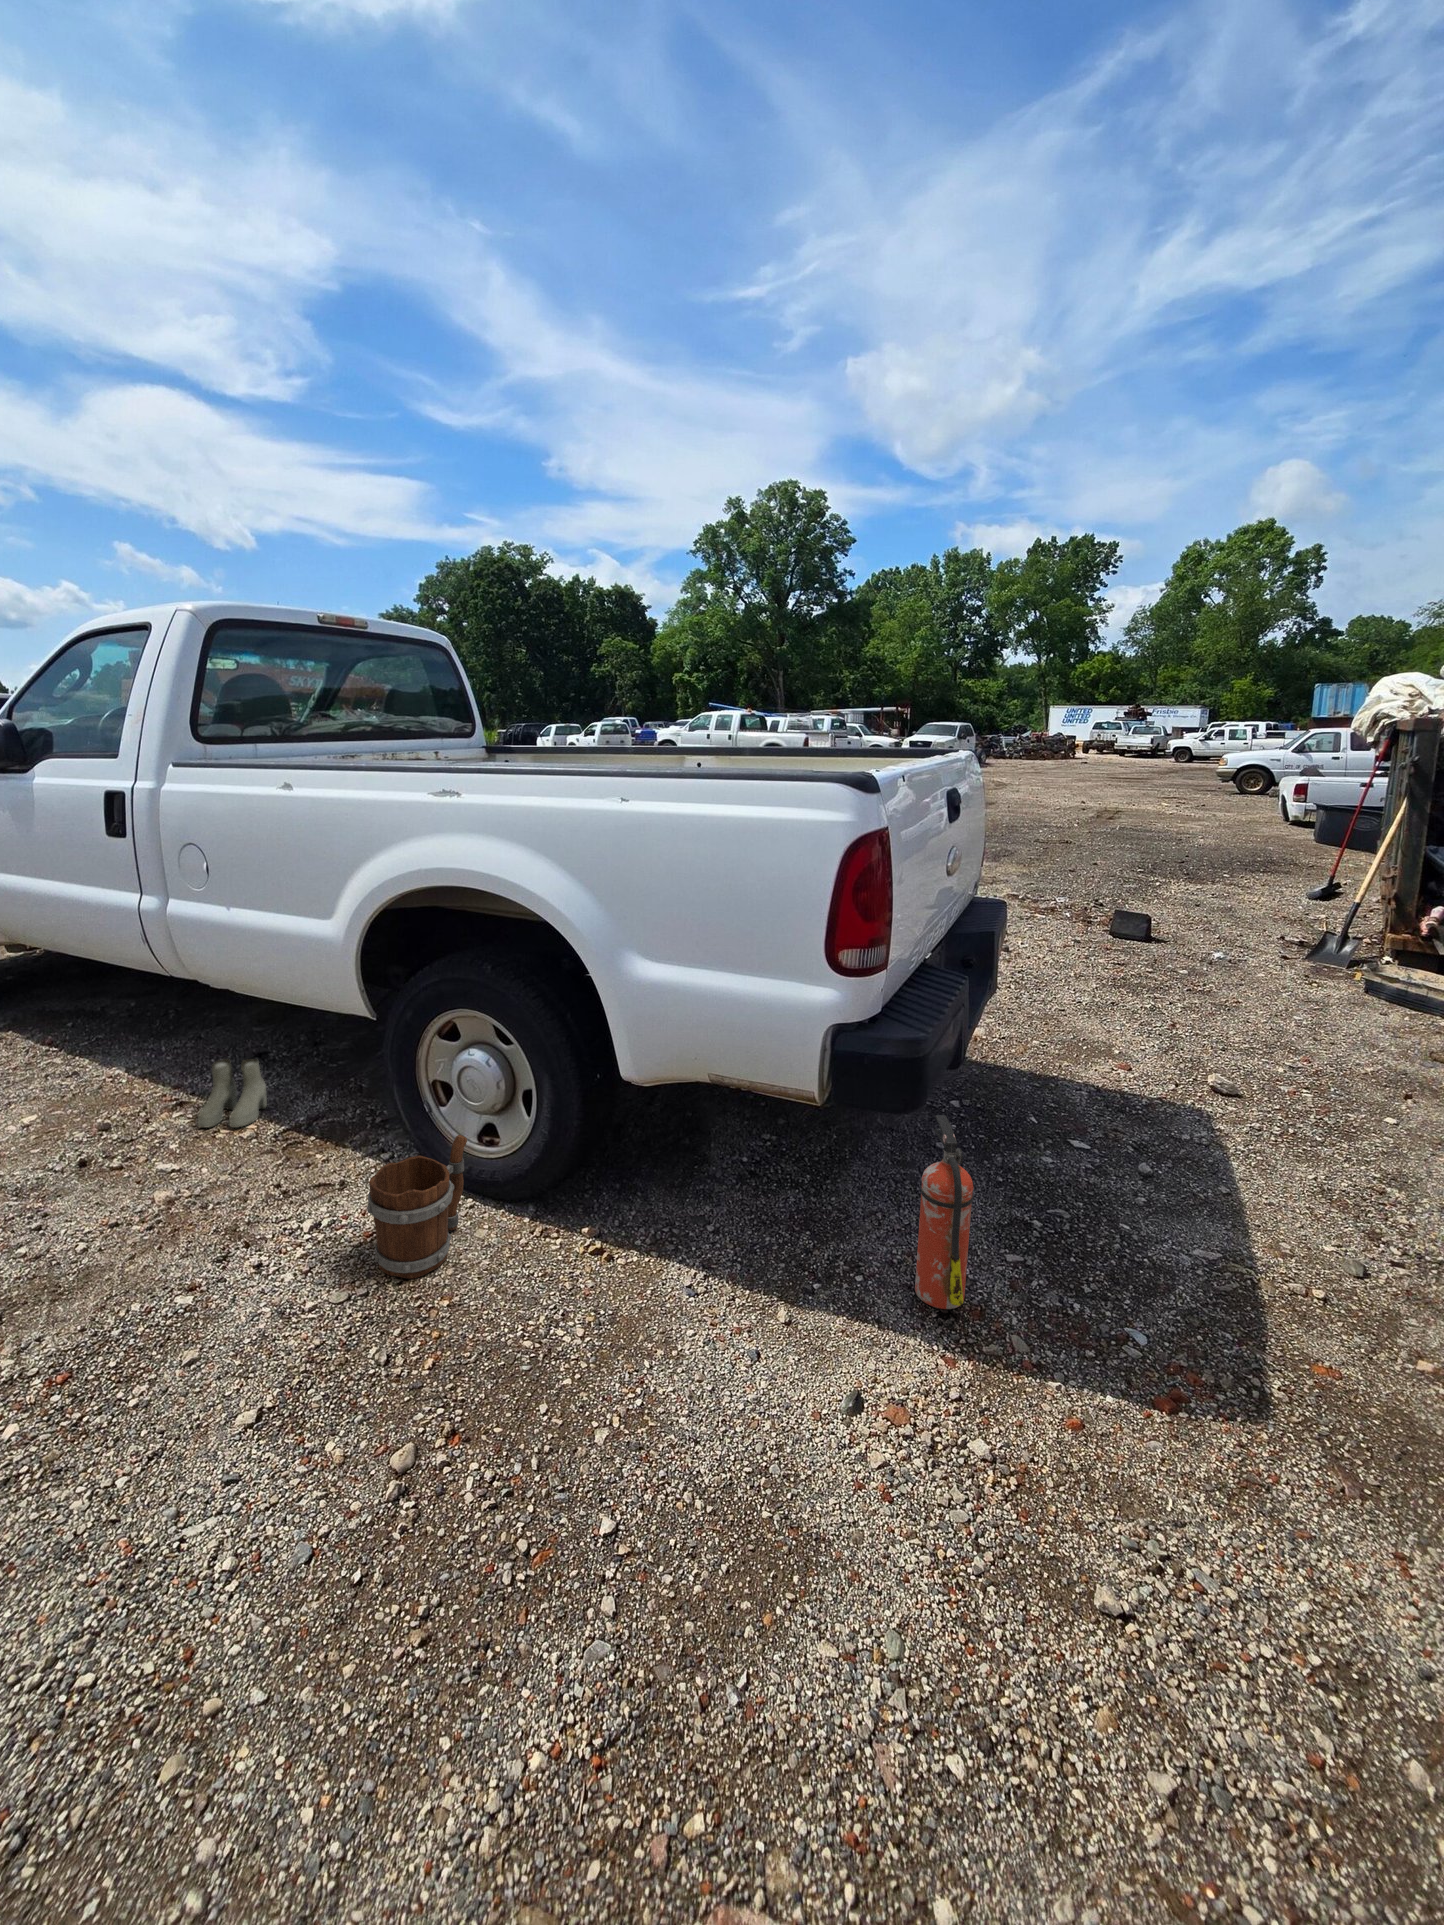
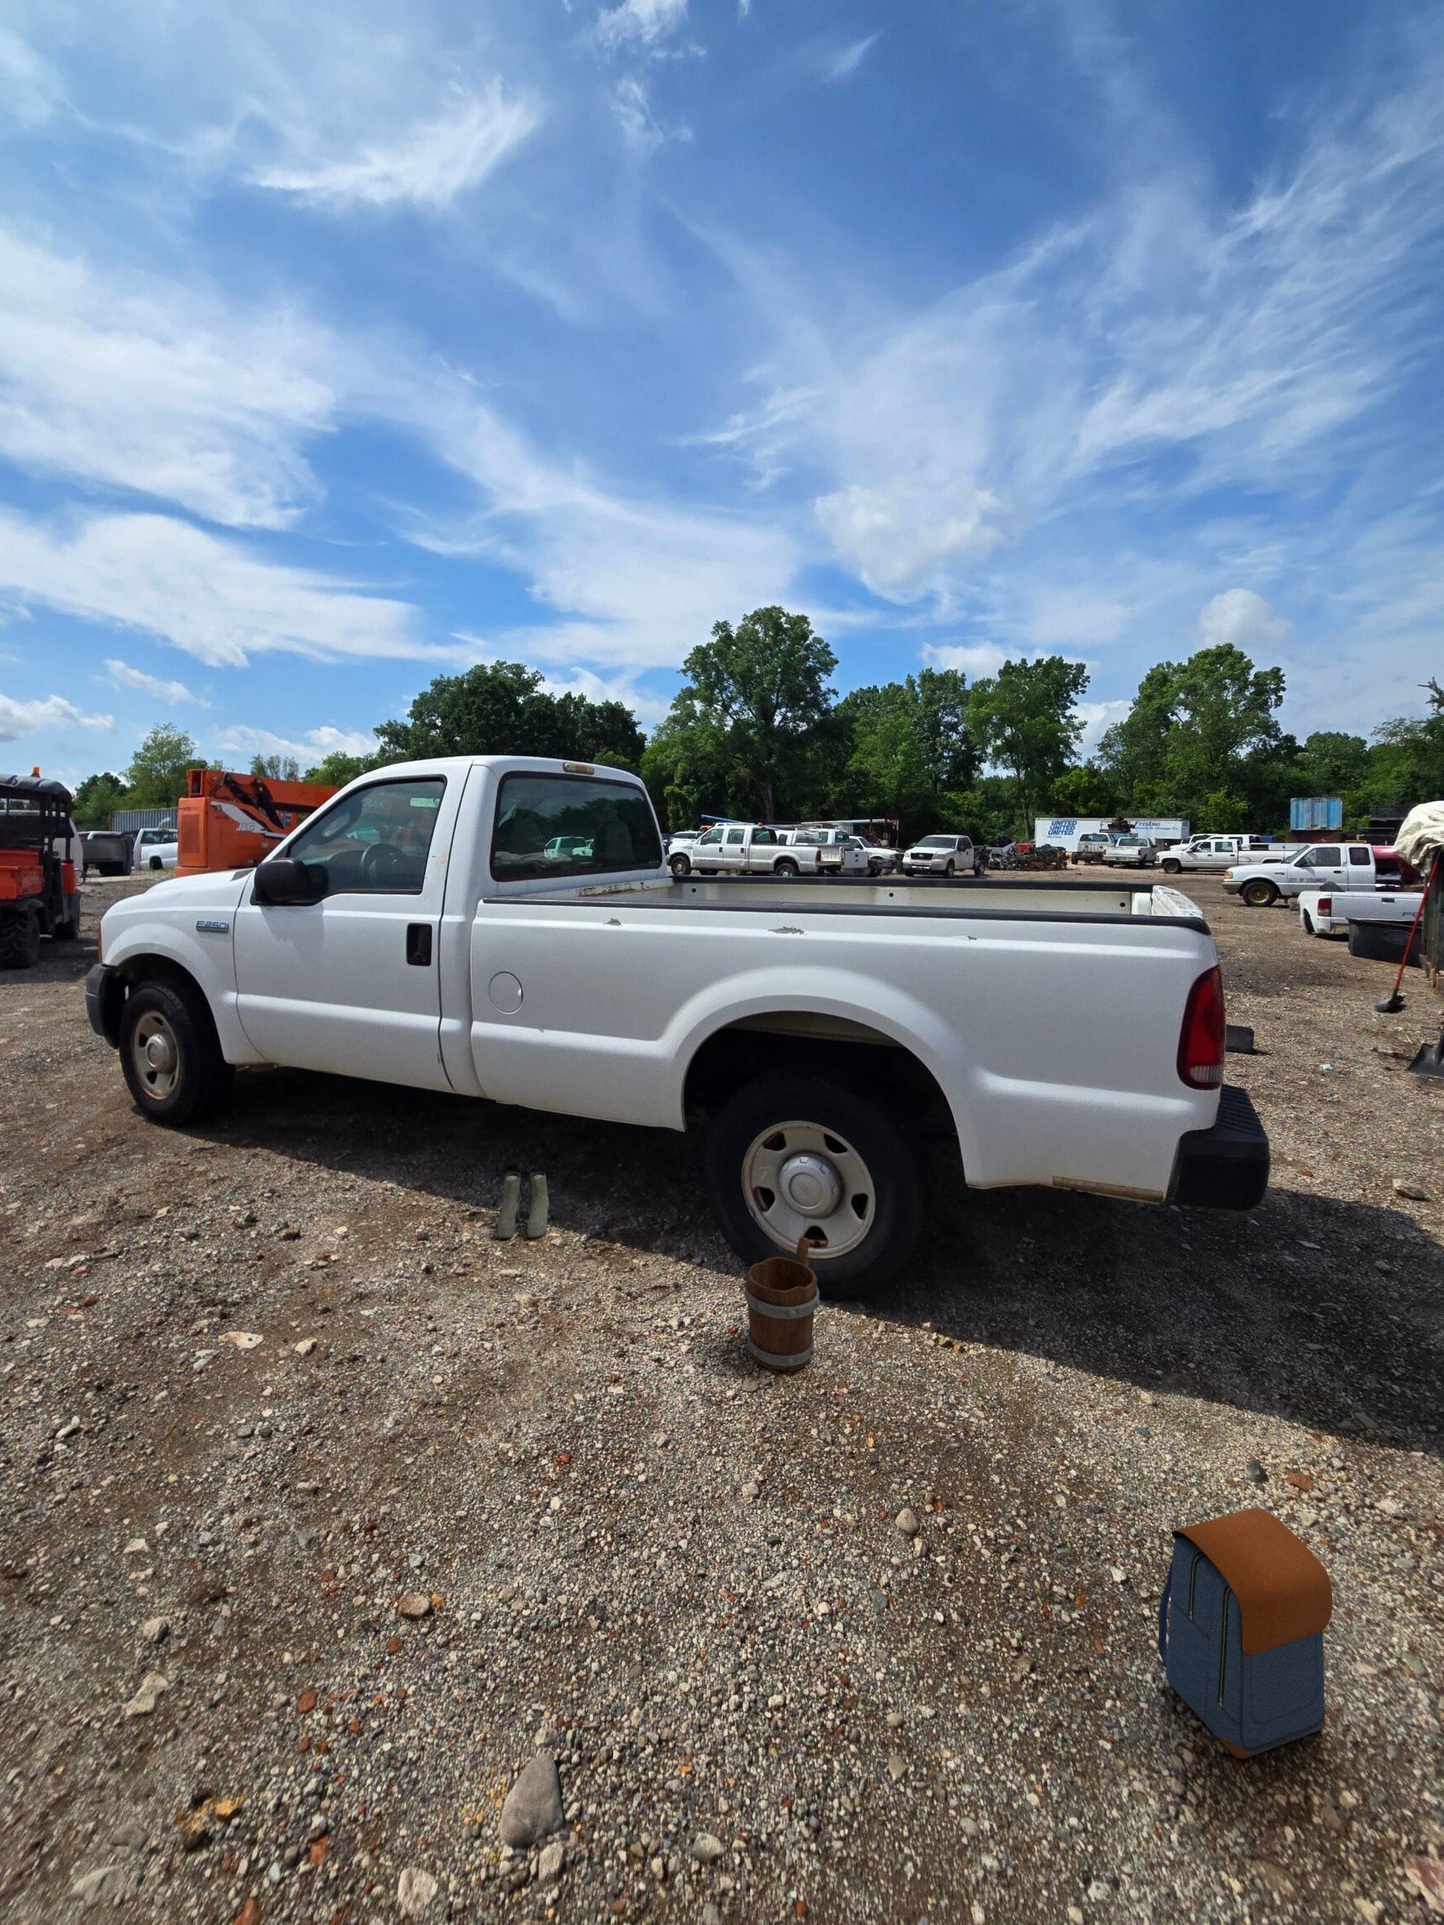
fire extinguisher: present [915,1115,973,1309] -> none [1243,1212,1300,1390]
backpack: none [589,1471,747,1761] -> present [1158,1507,1332,1759]

